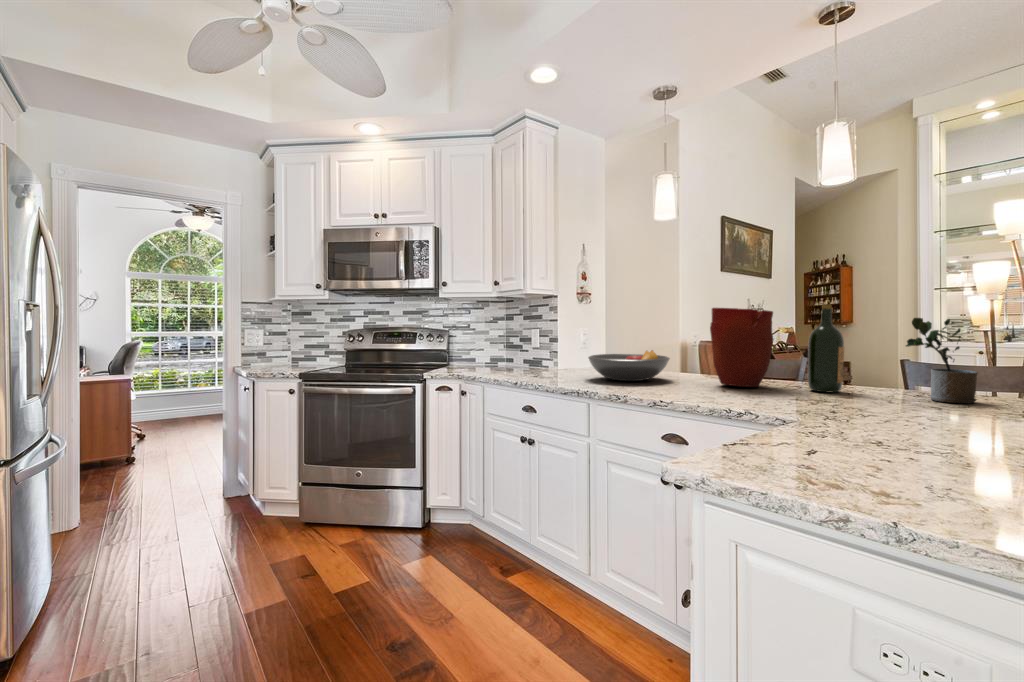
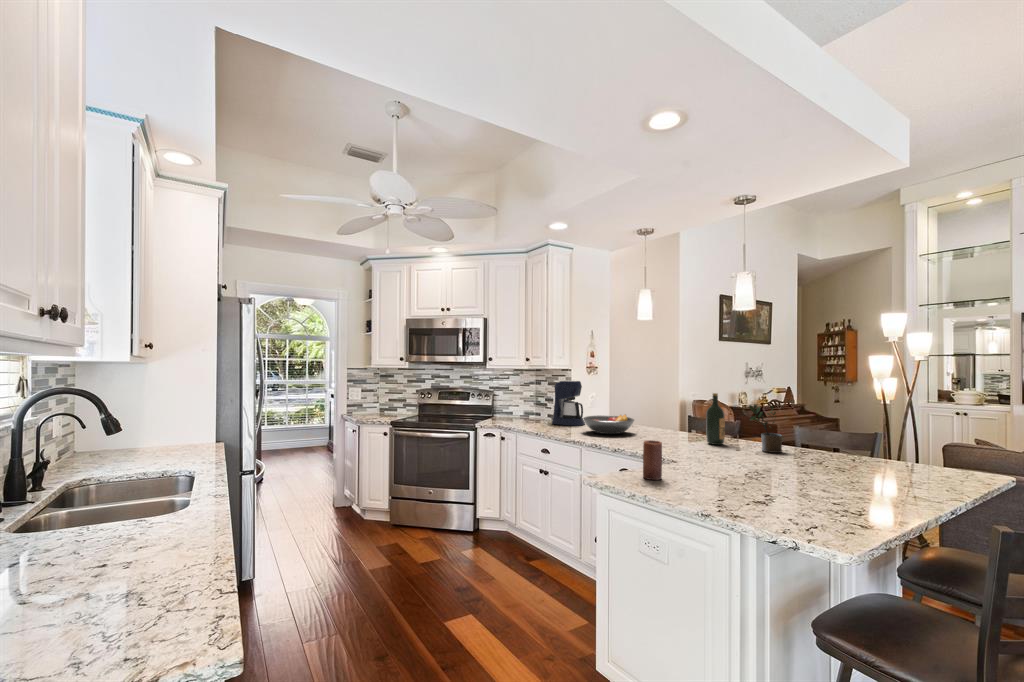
coffee maker: none [534,307,582,372] -> present [552,381,585,426]
vase: present [710,308,773,387] -> none [654,391,690,440]
candle: none [852,381,925,496] -> present [643,440,662,480]

